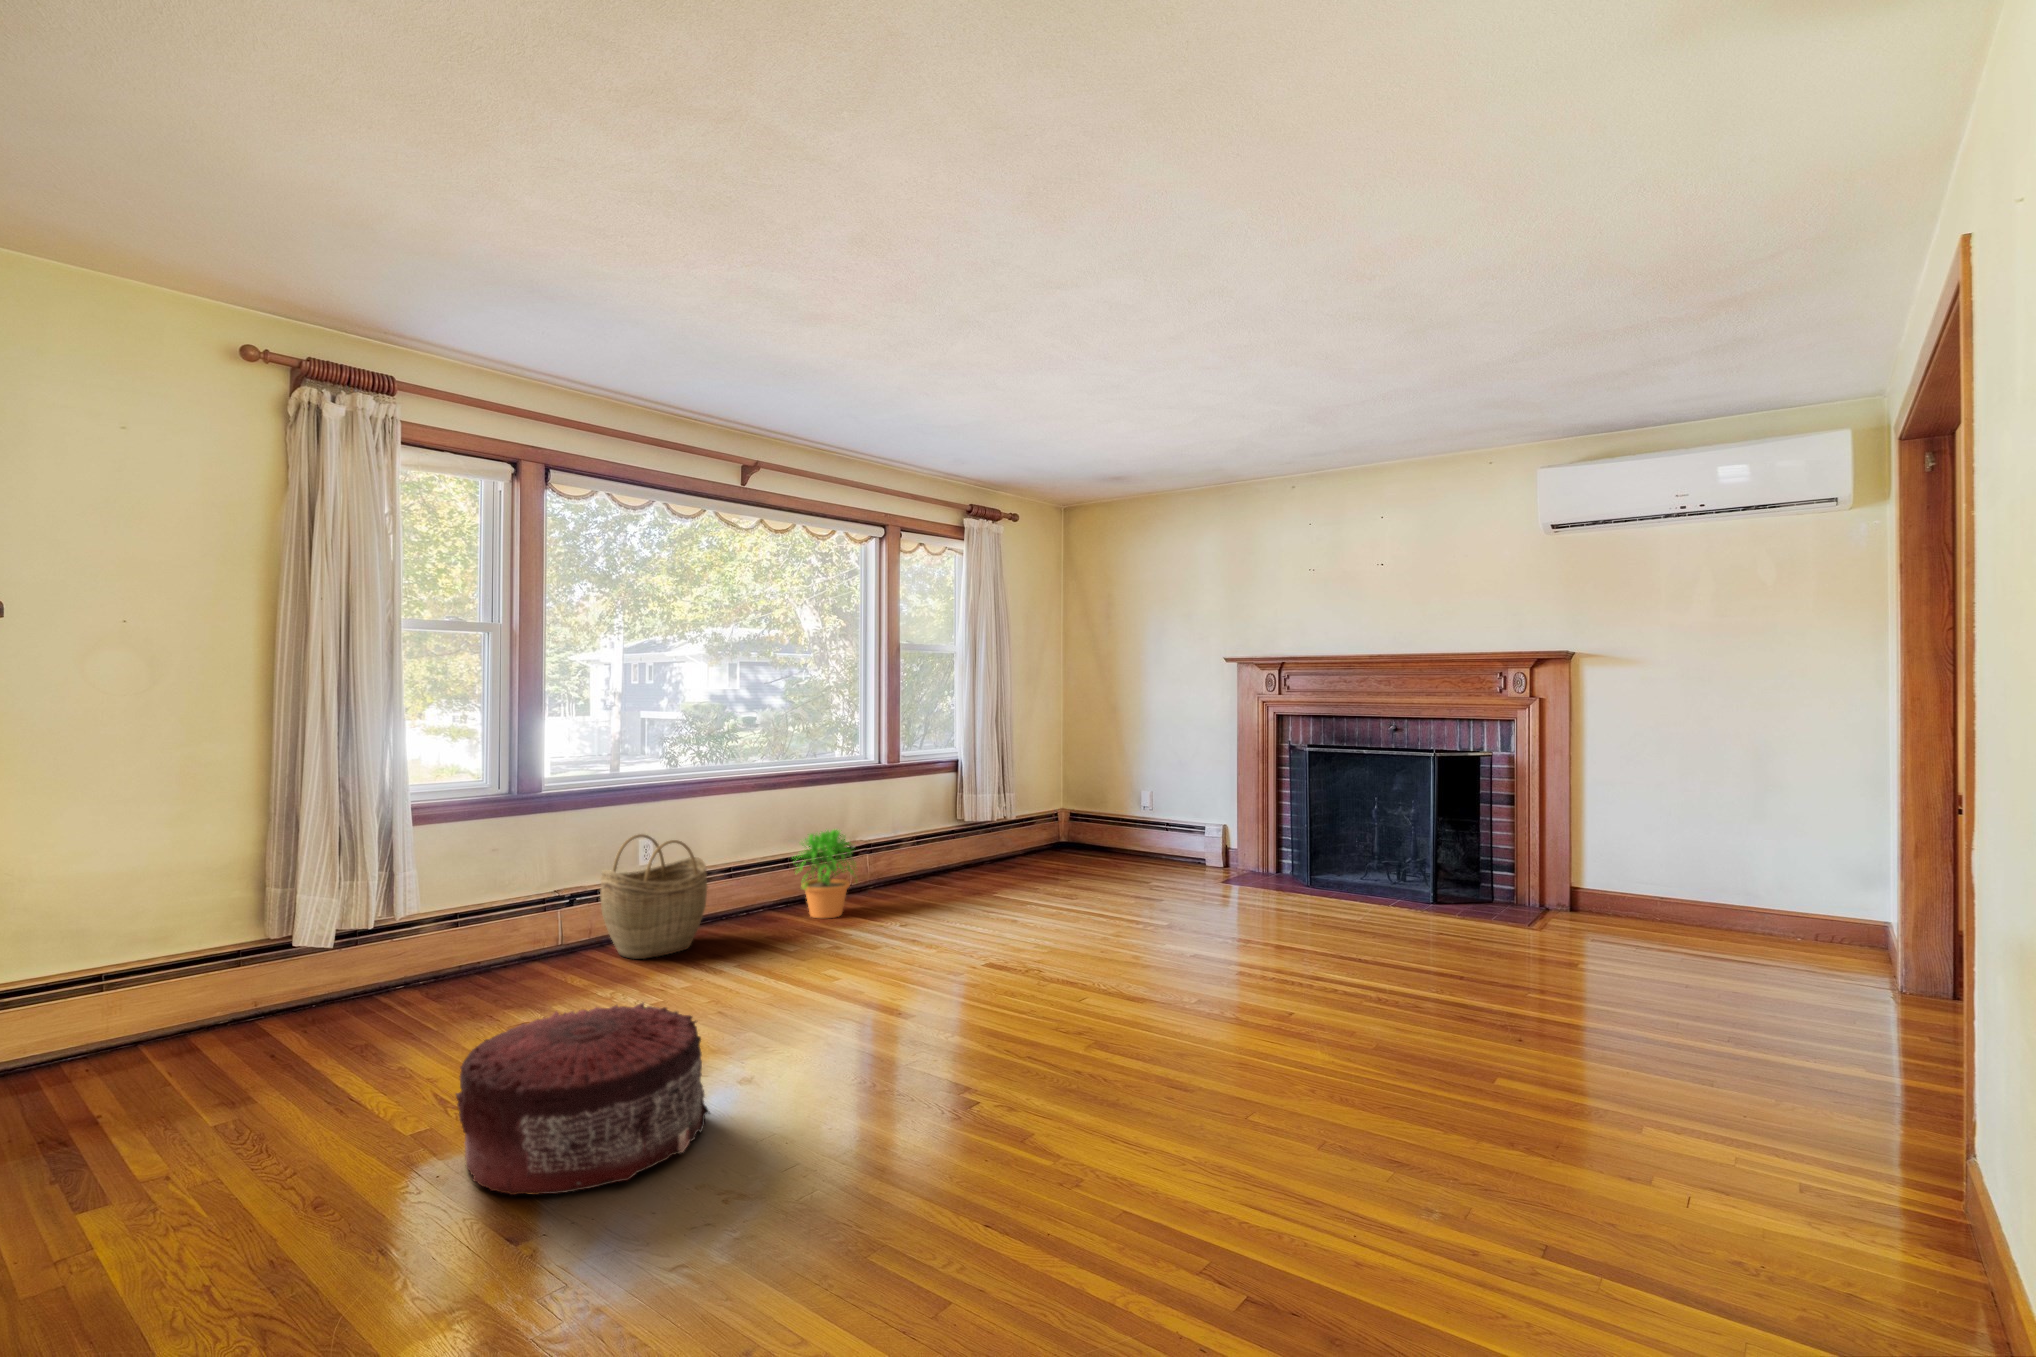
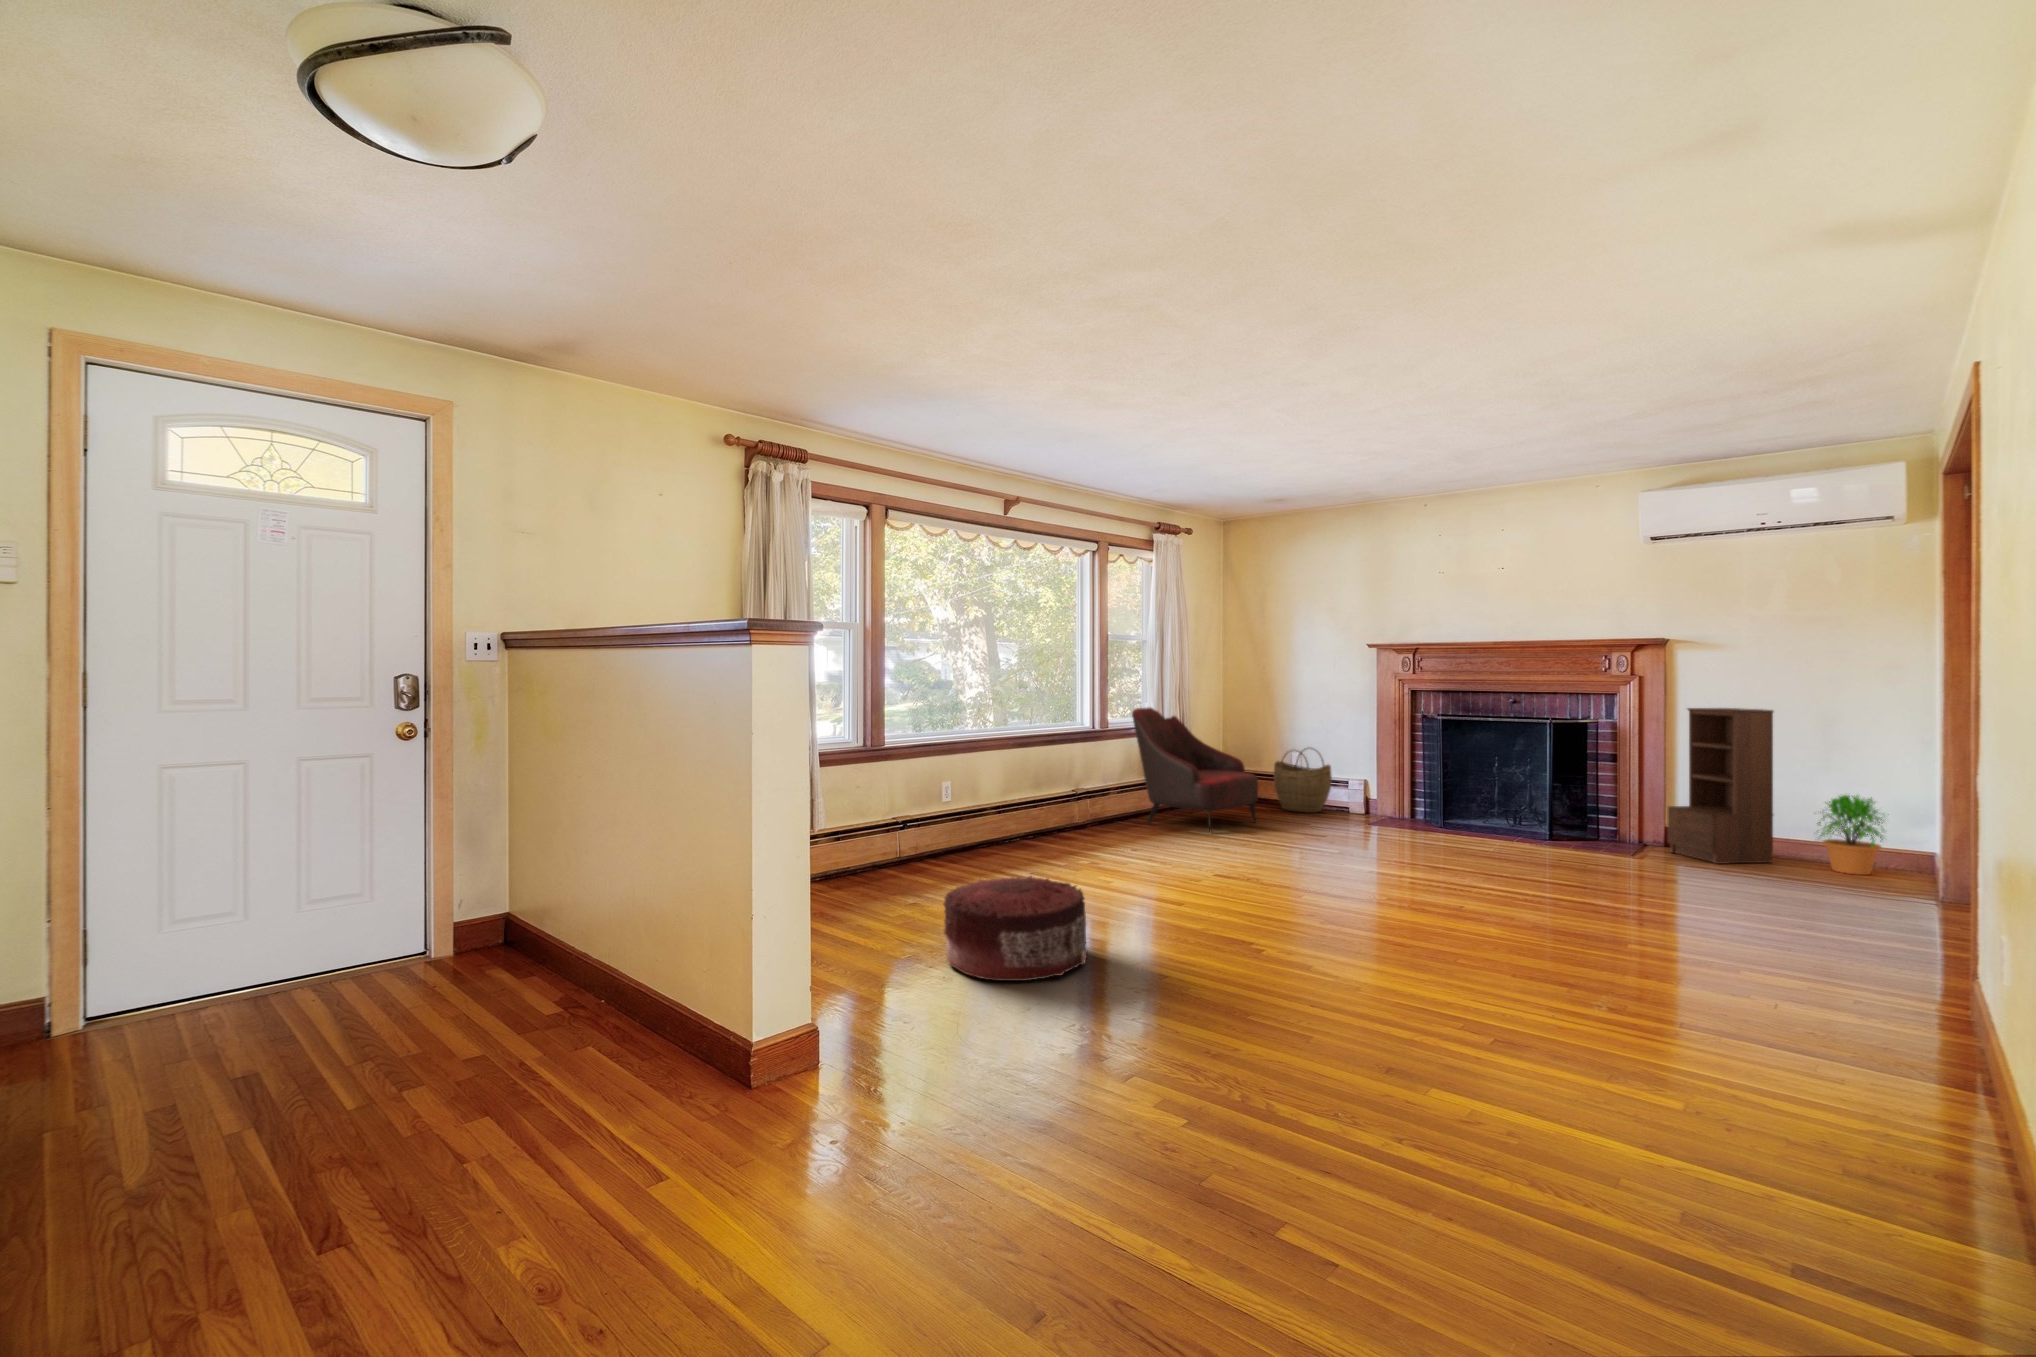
armchair: none [930,736,1088,901] -> present [1132,708,1258,832]
bookshelf: none [1574,737,1698,937] -> present [1668,708,1773,864]
potted plant: present [797,830,856,918] -> present [1815,795,1884,875]
woven basket: present [600,834,707,959] -> present [1274,749,1332,813]

